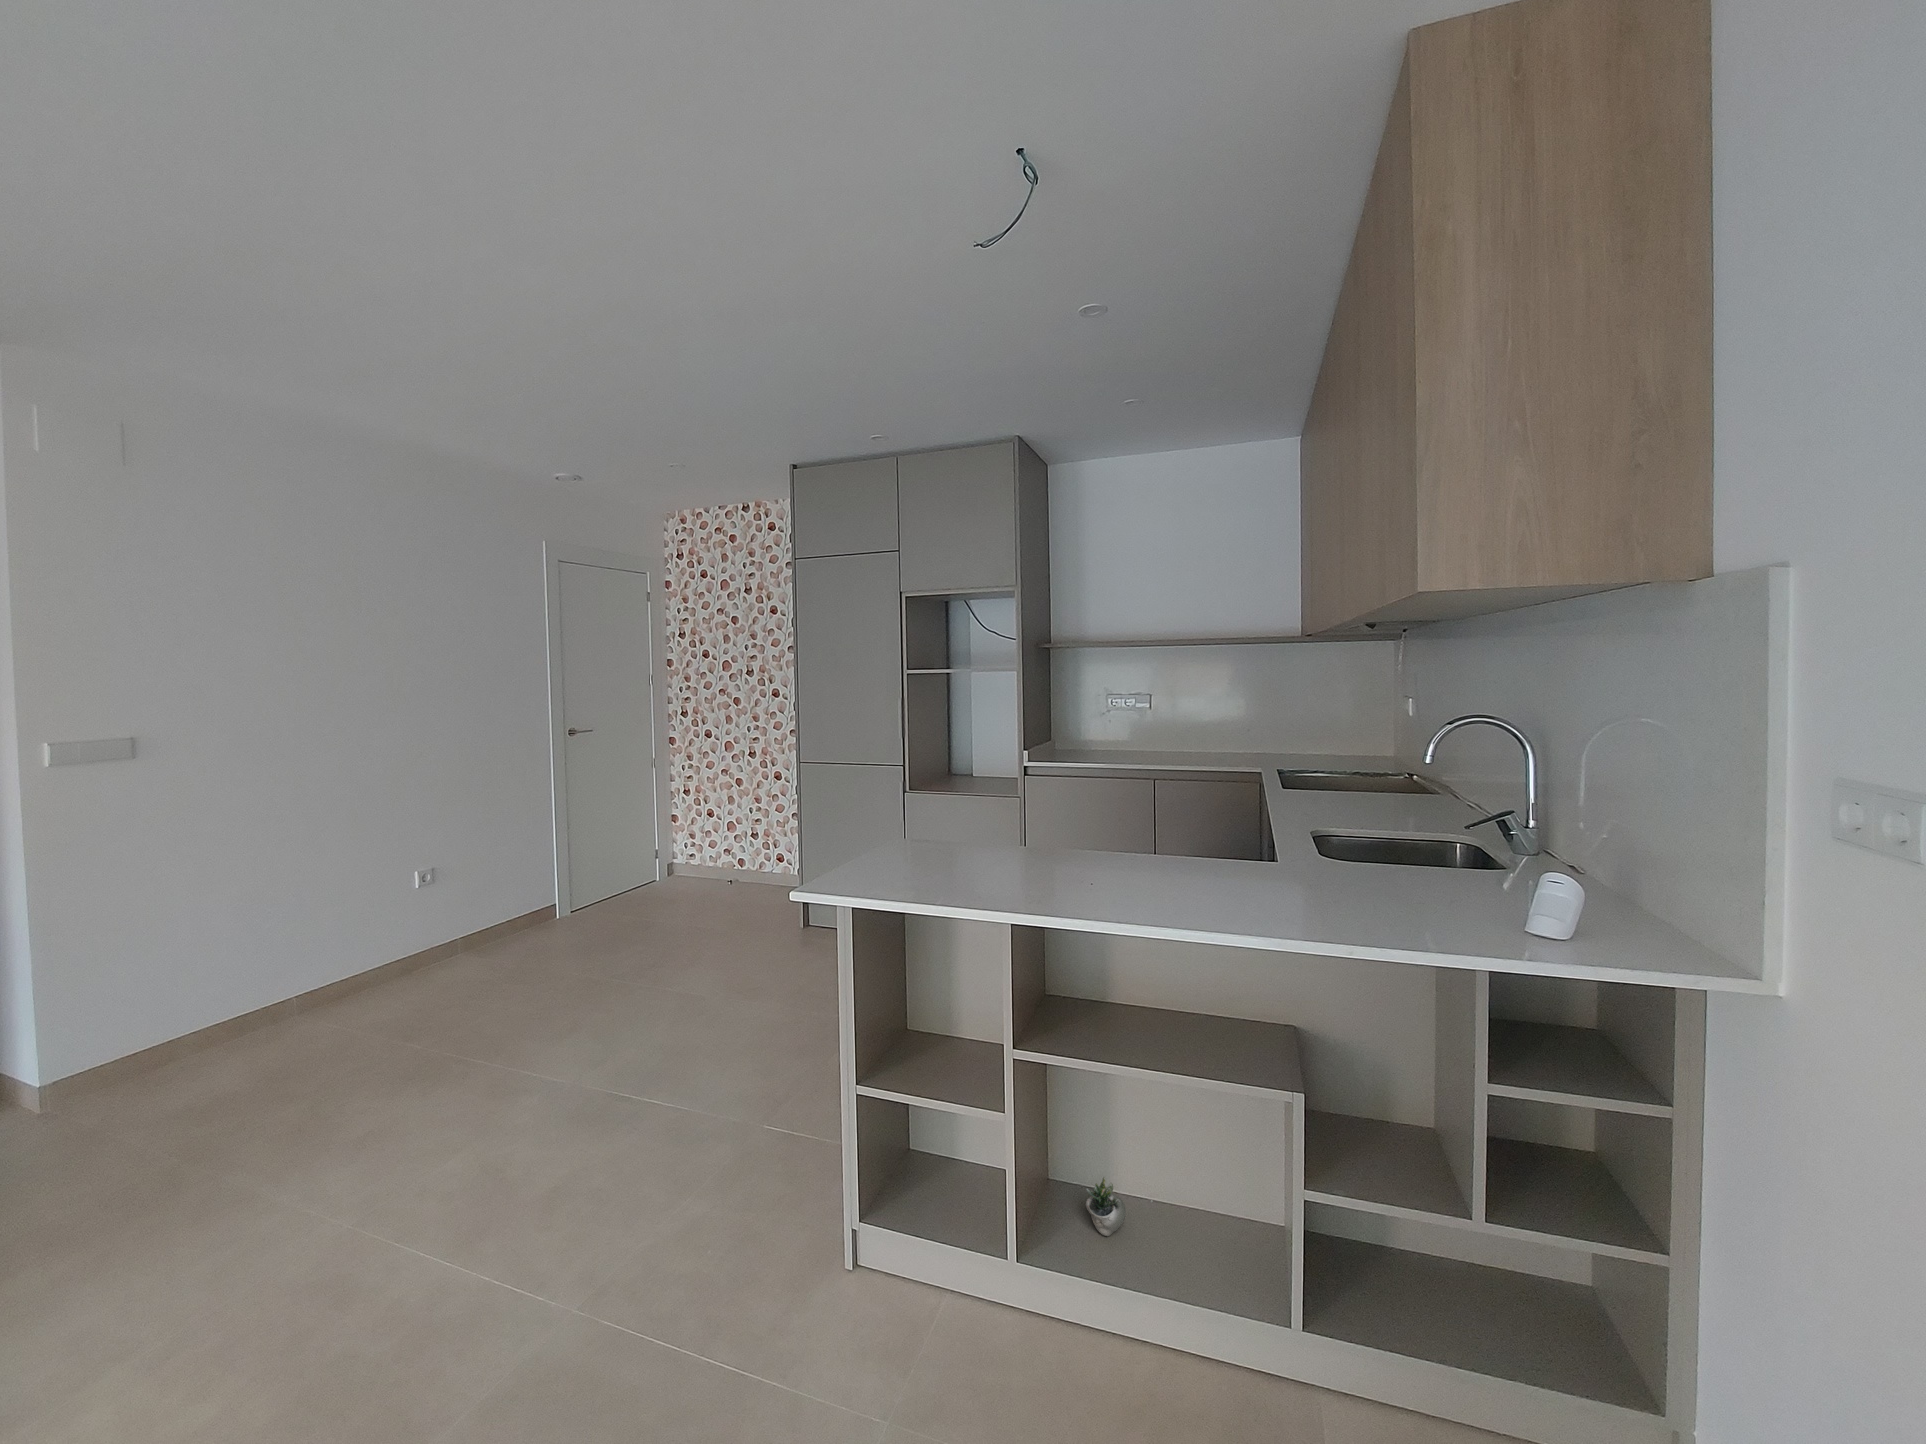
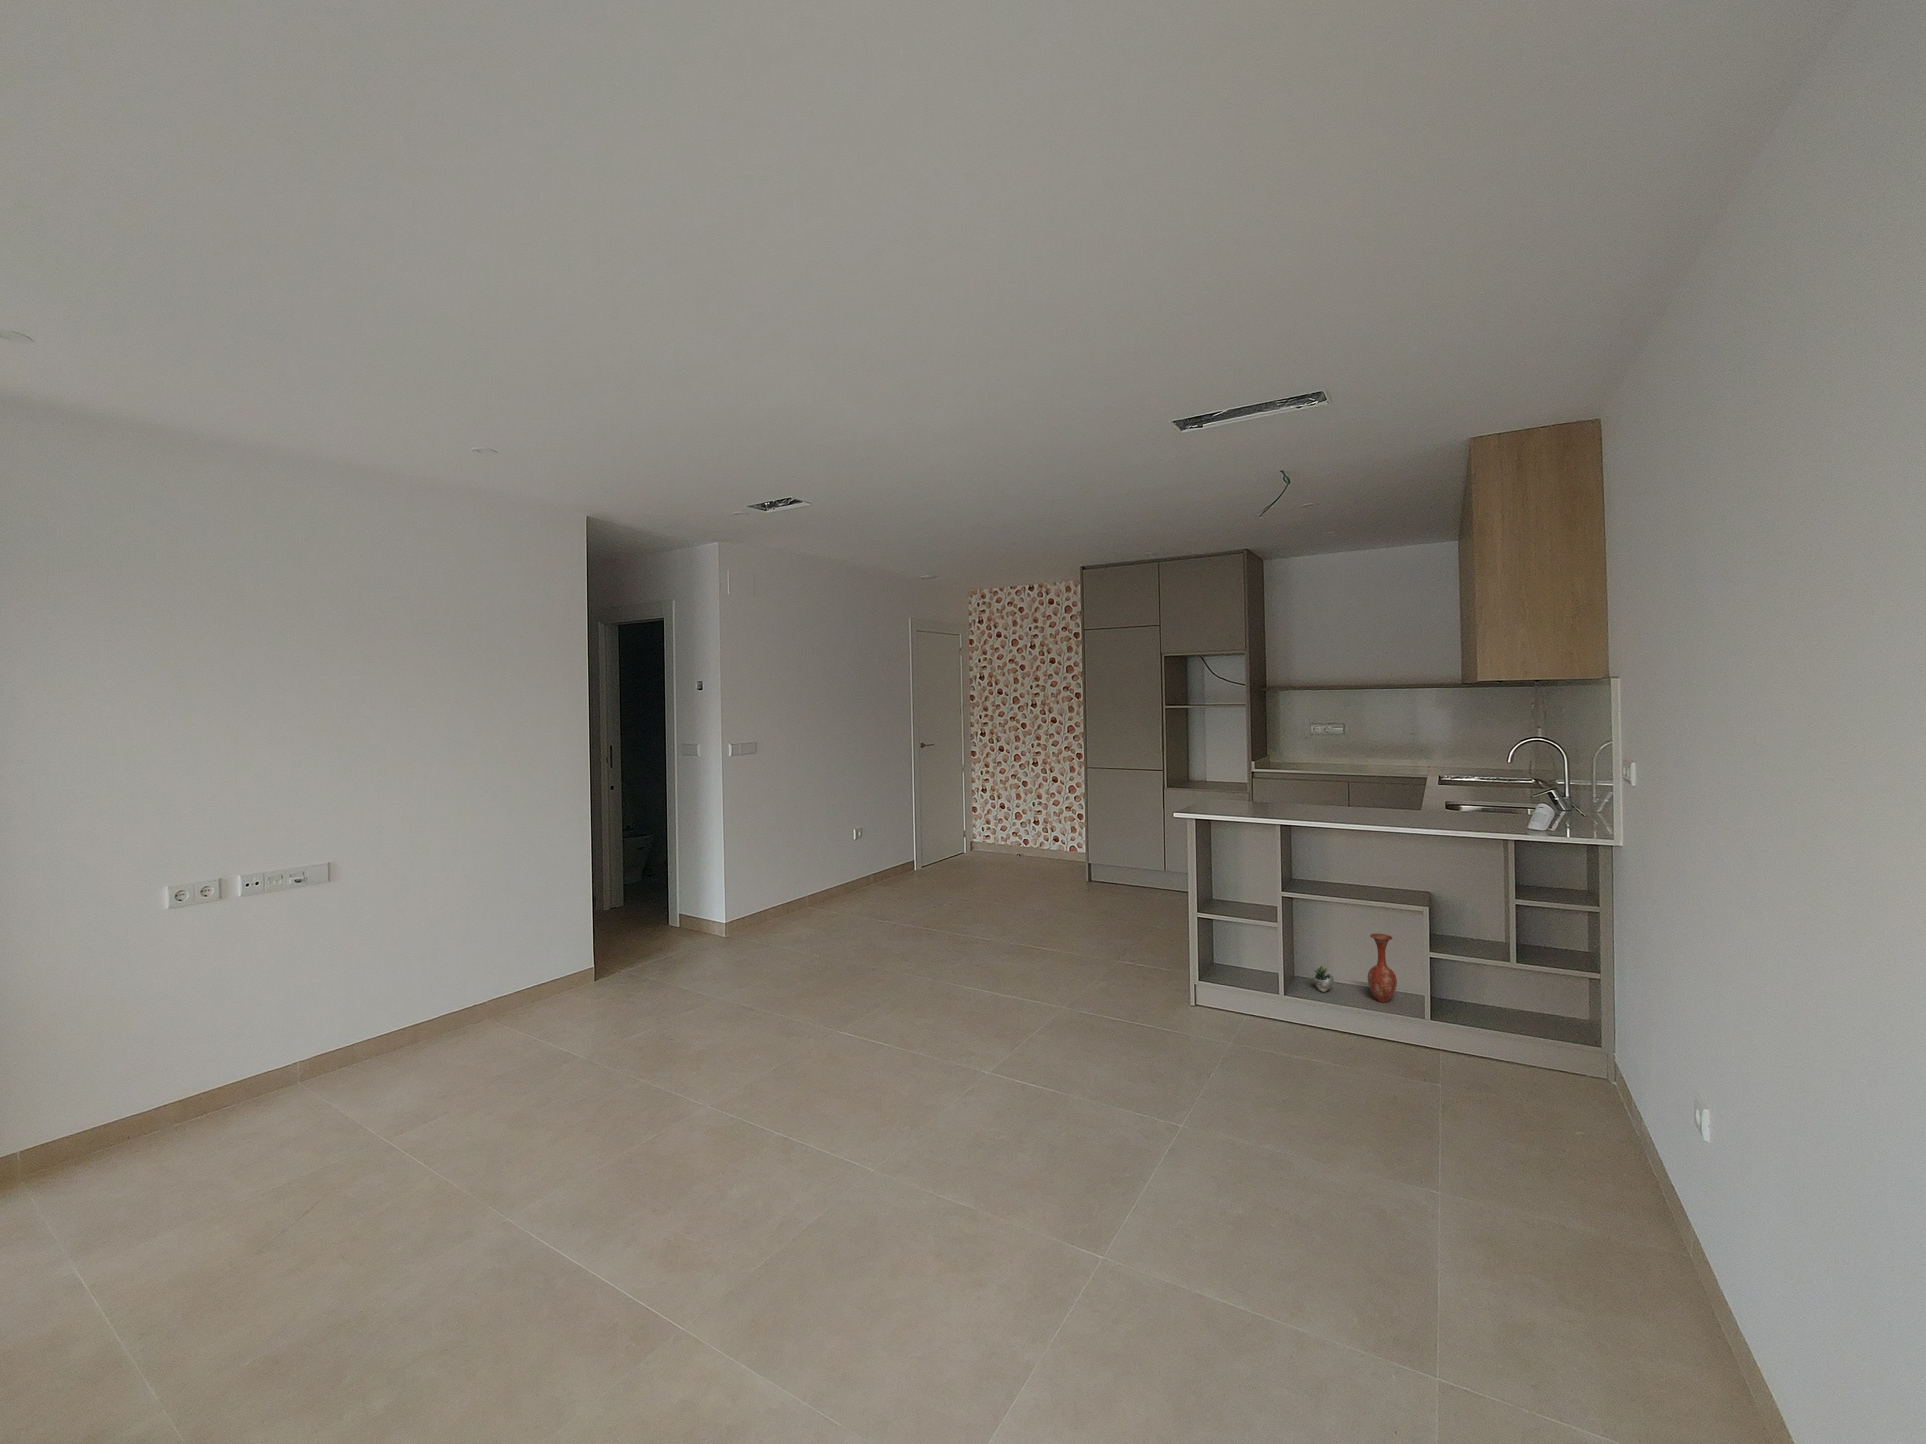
vase: none [1191,1116,1249,1268] -> present [1368,934,1397,1002]

